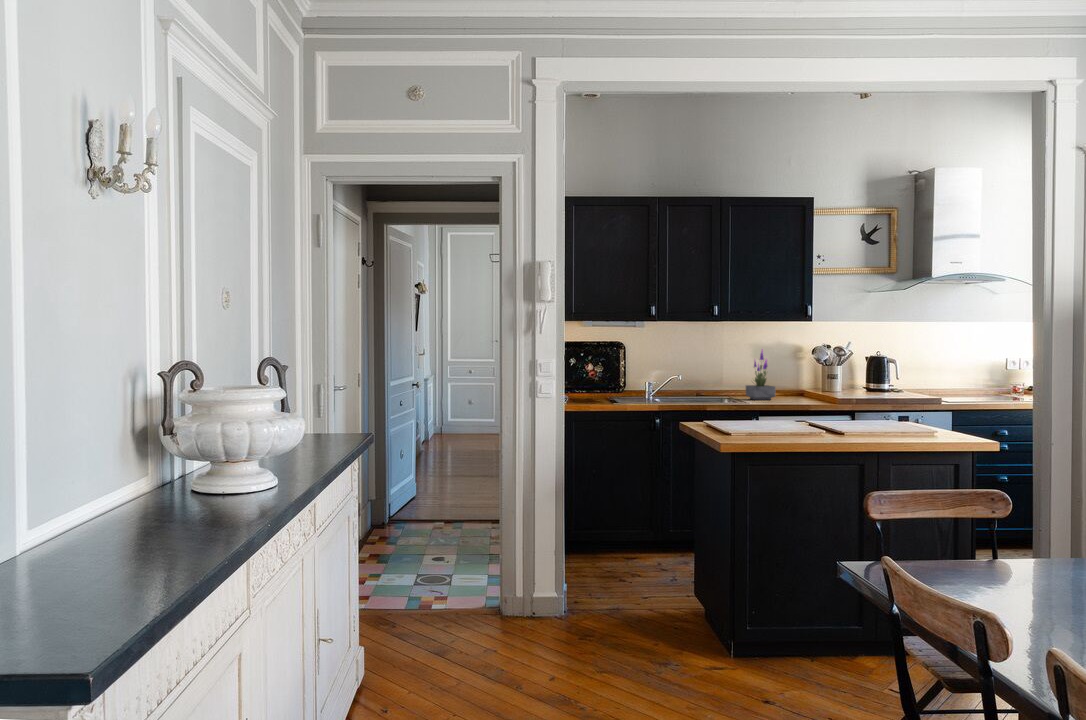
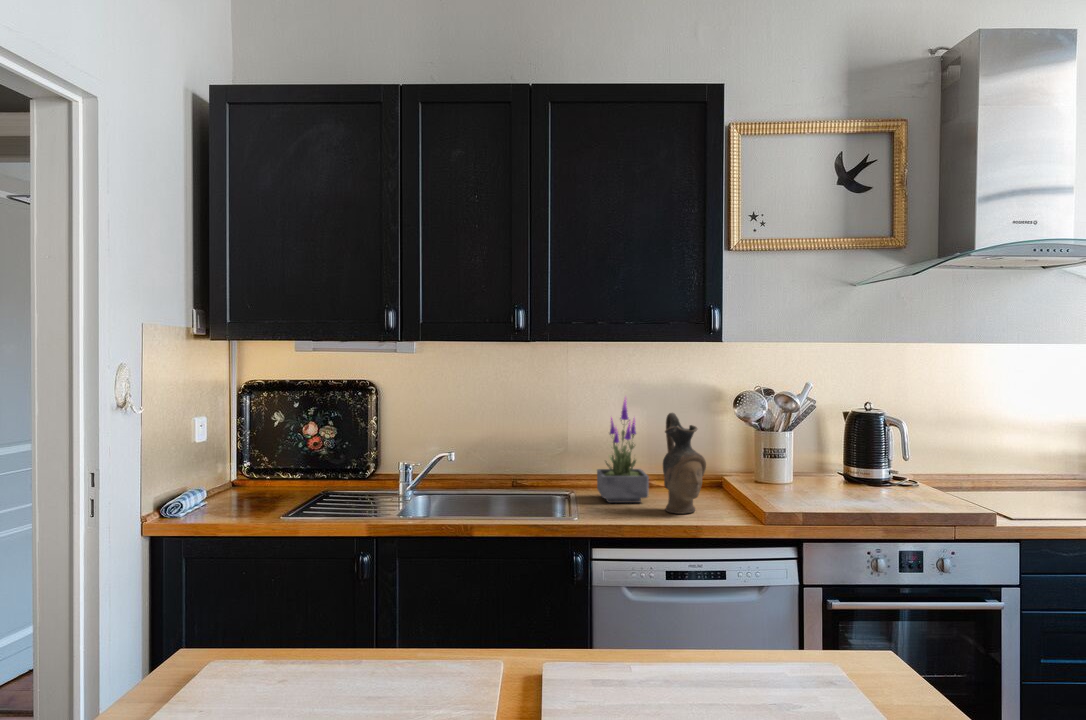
ceramic pitcher: none [785,355,807,401] -> present [663,413,706,514]

